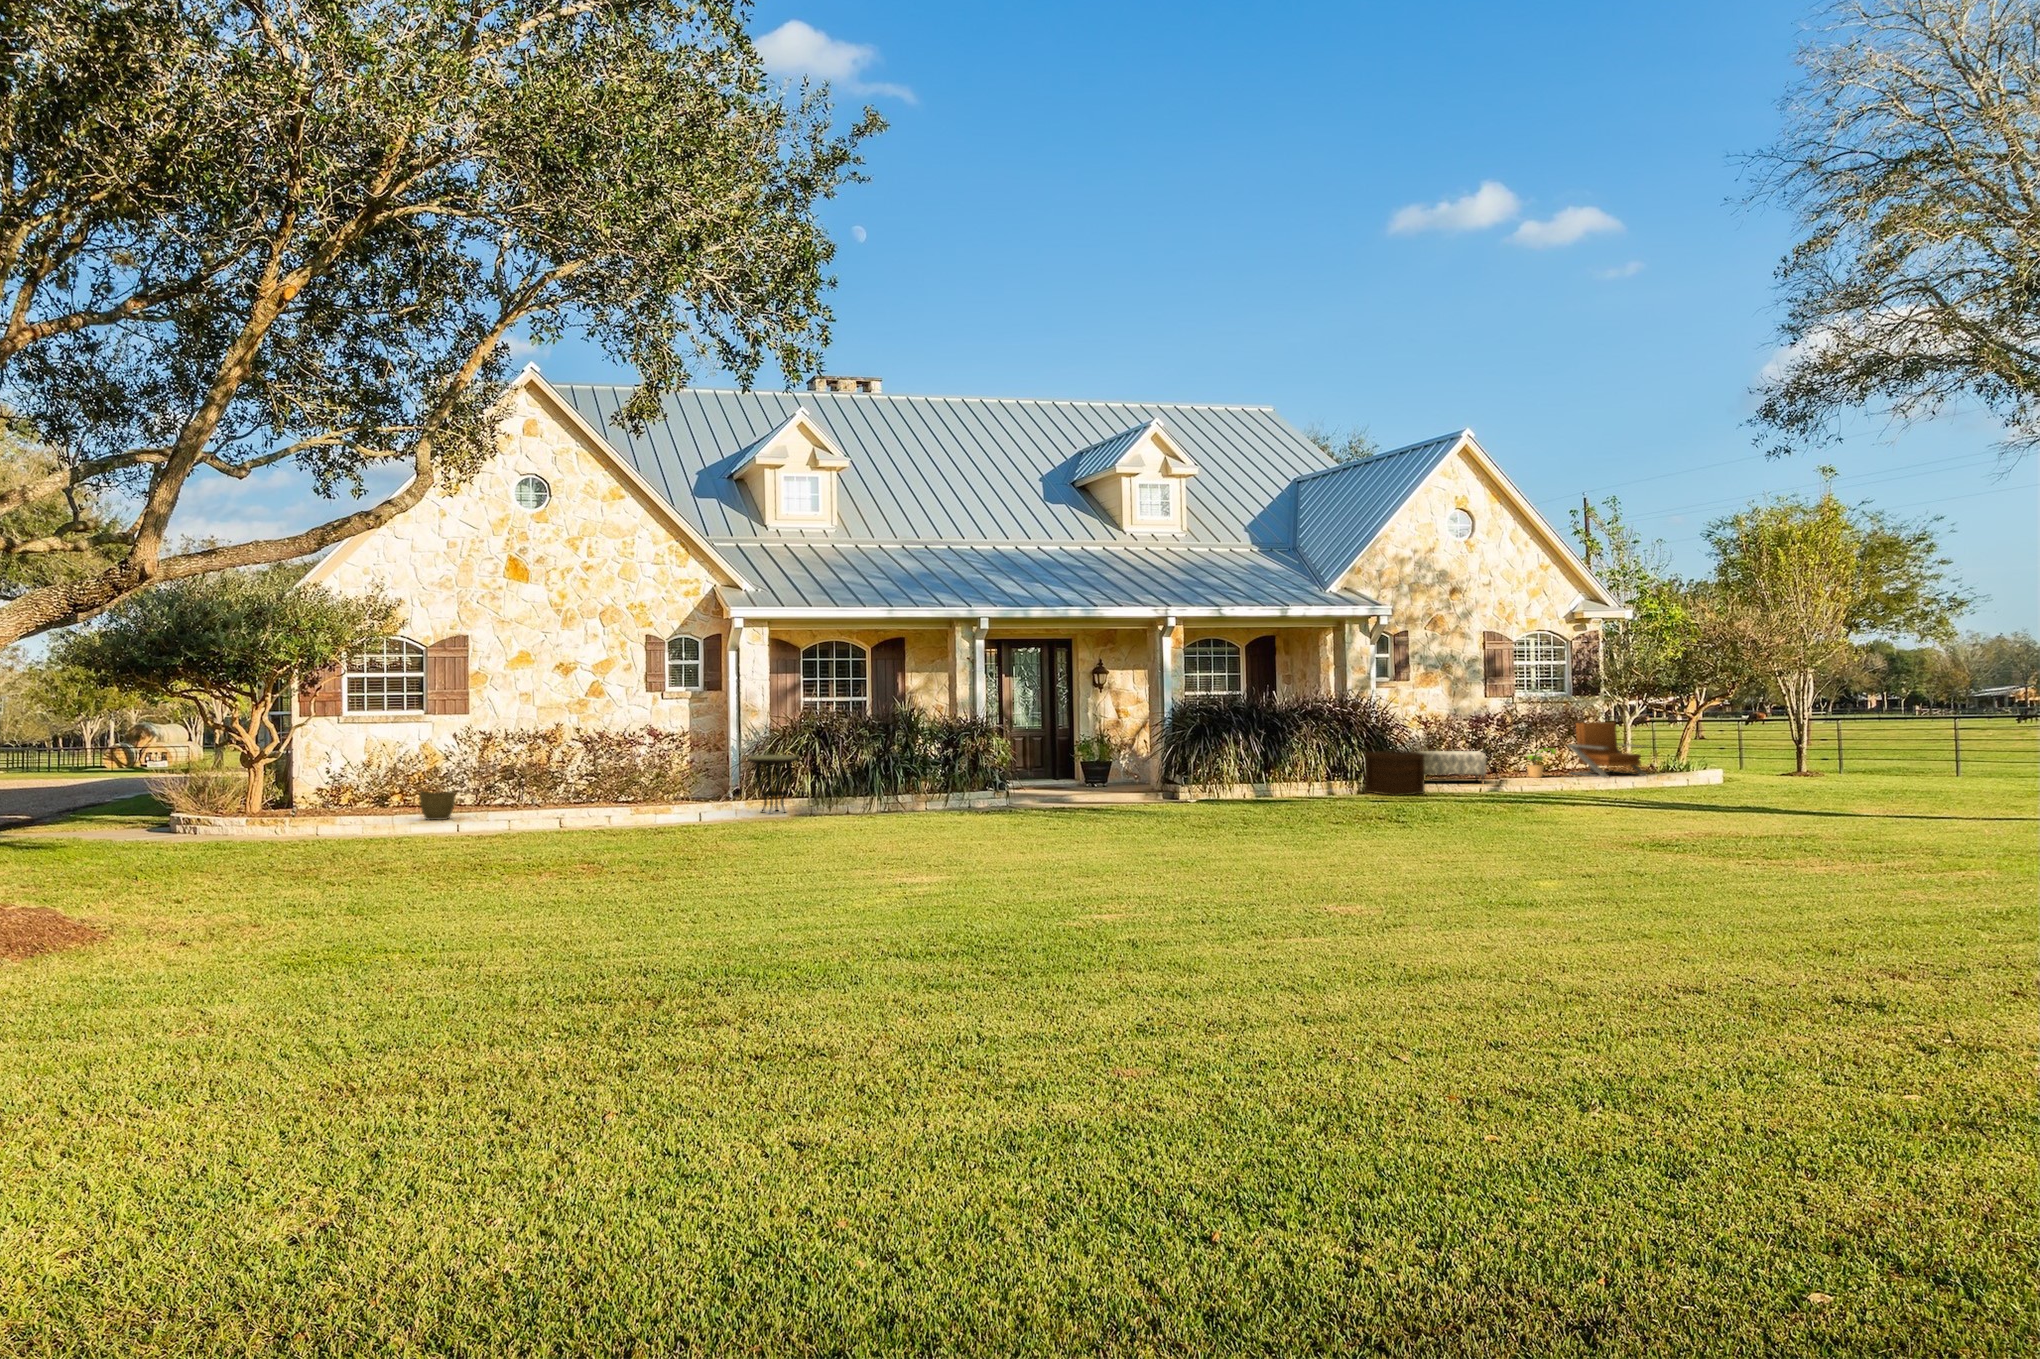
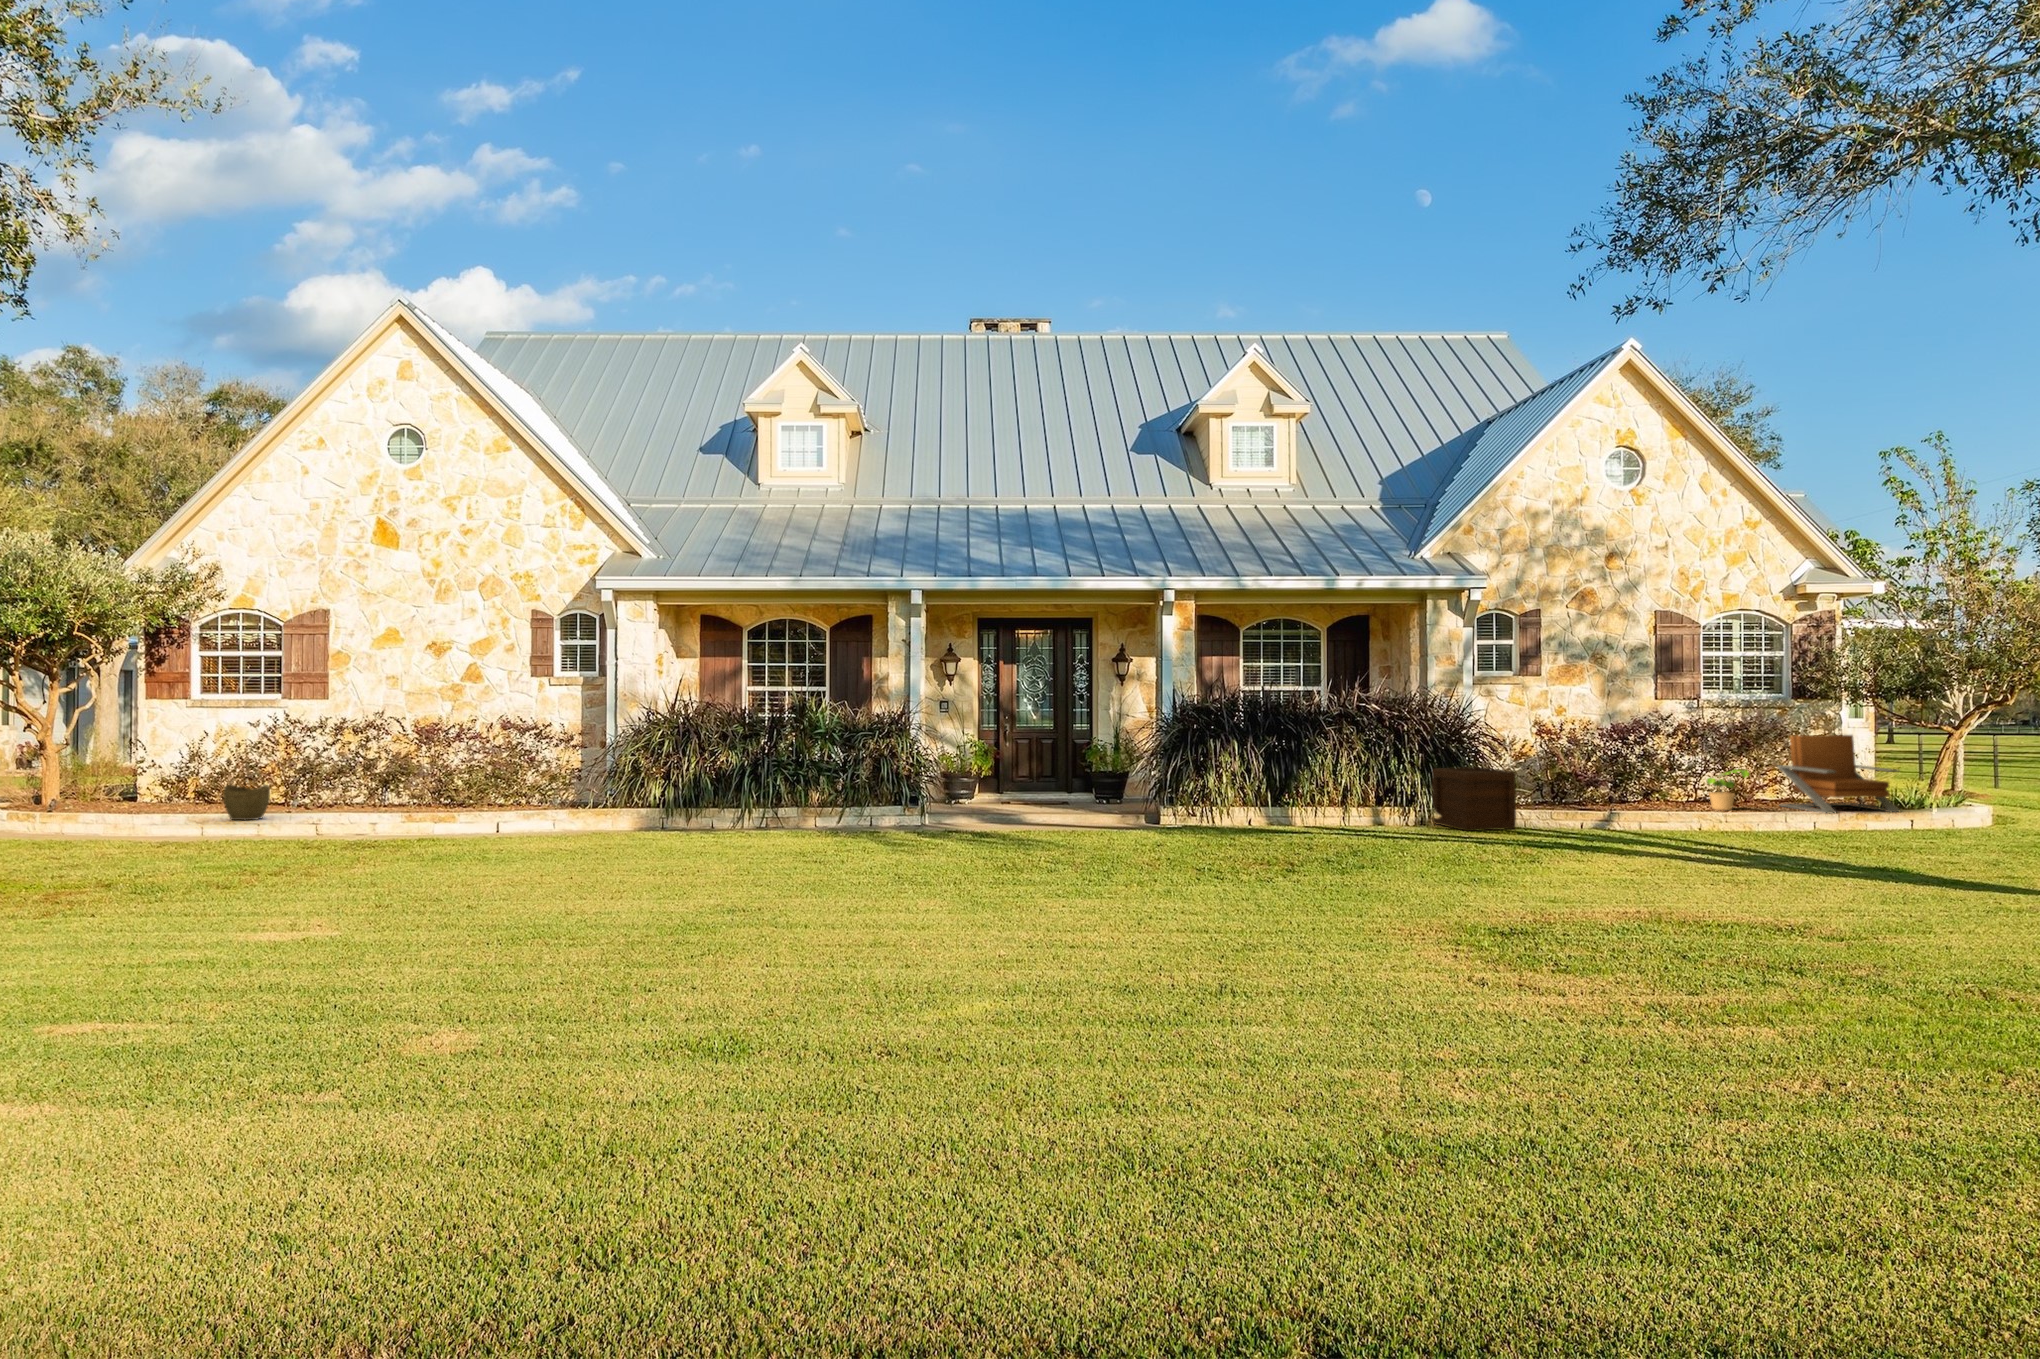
bench: present [1416,751,1486,783] -> none [1536,769,1633,817]
side table: present [747,755,800,814] -> none [579,753,654,827]

